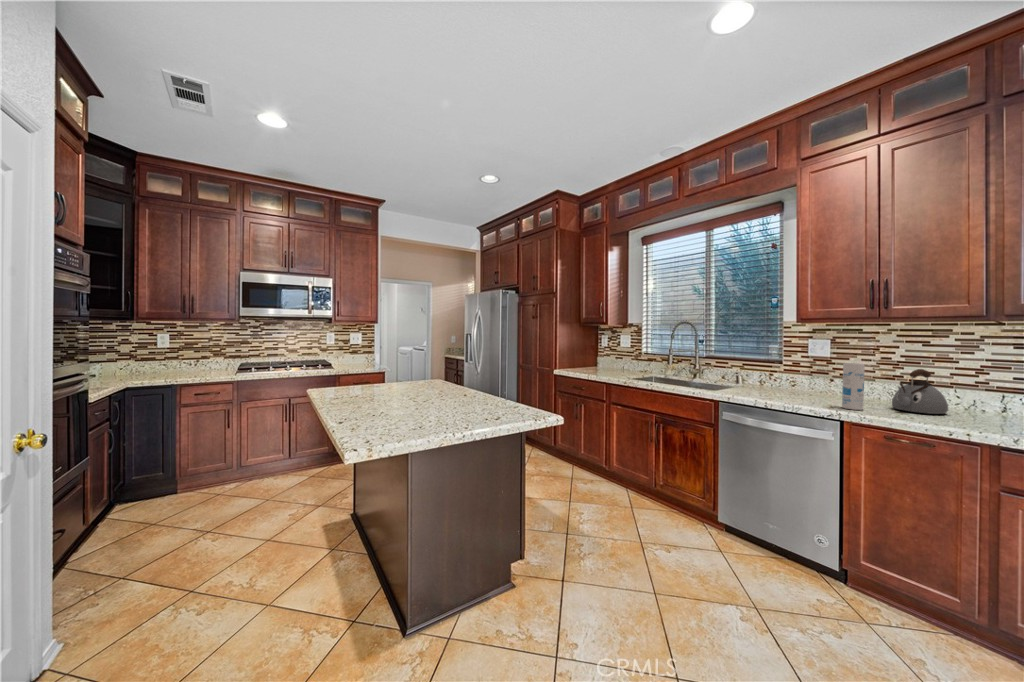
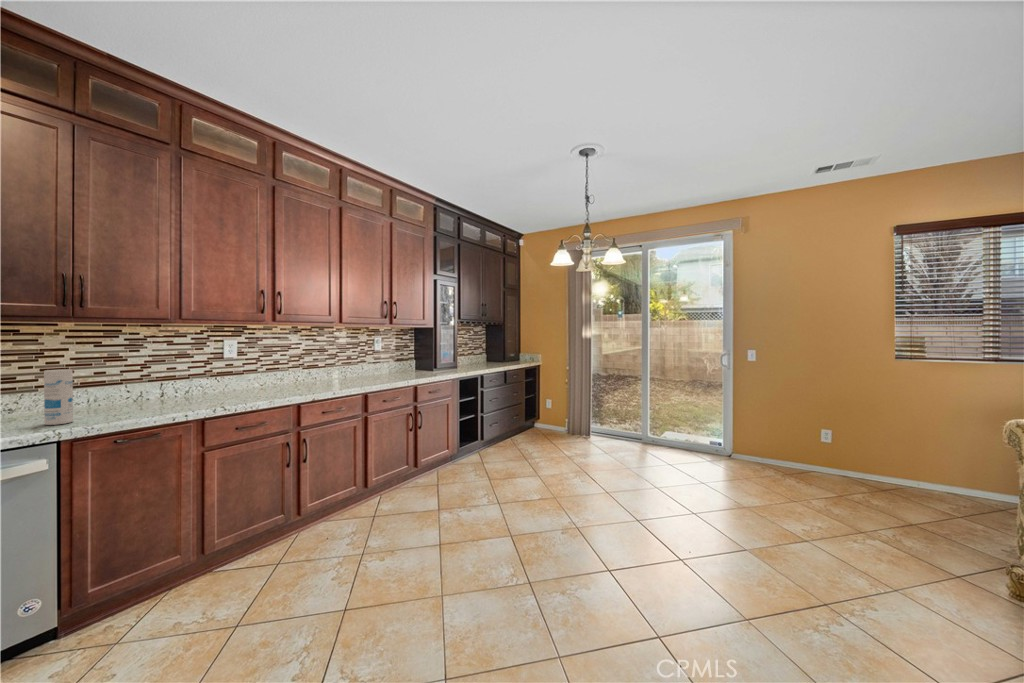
kettle: present [892,369,948,414] -> none [88,369,141,413]

